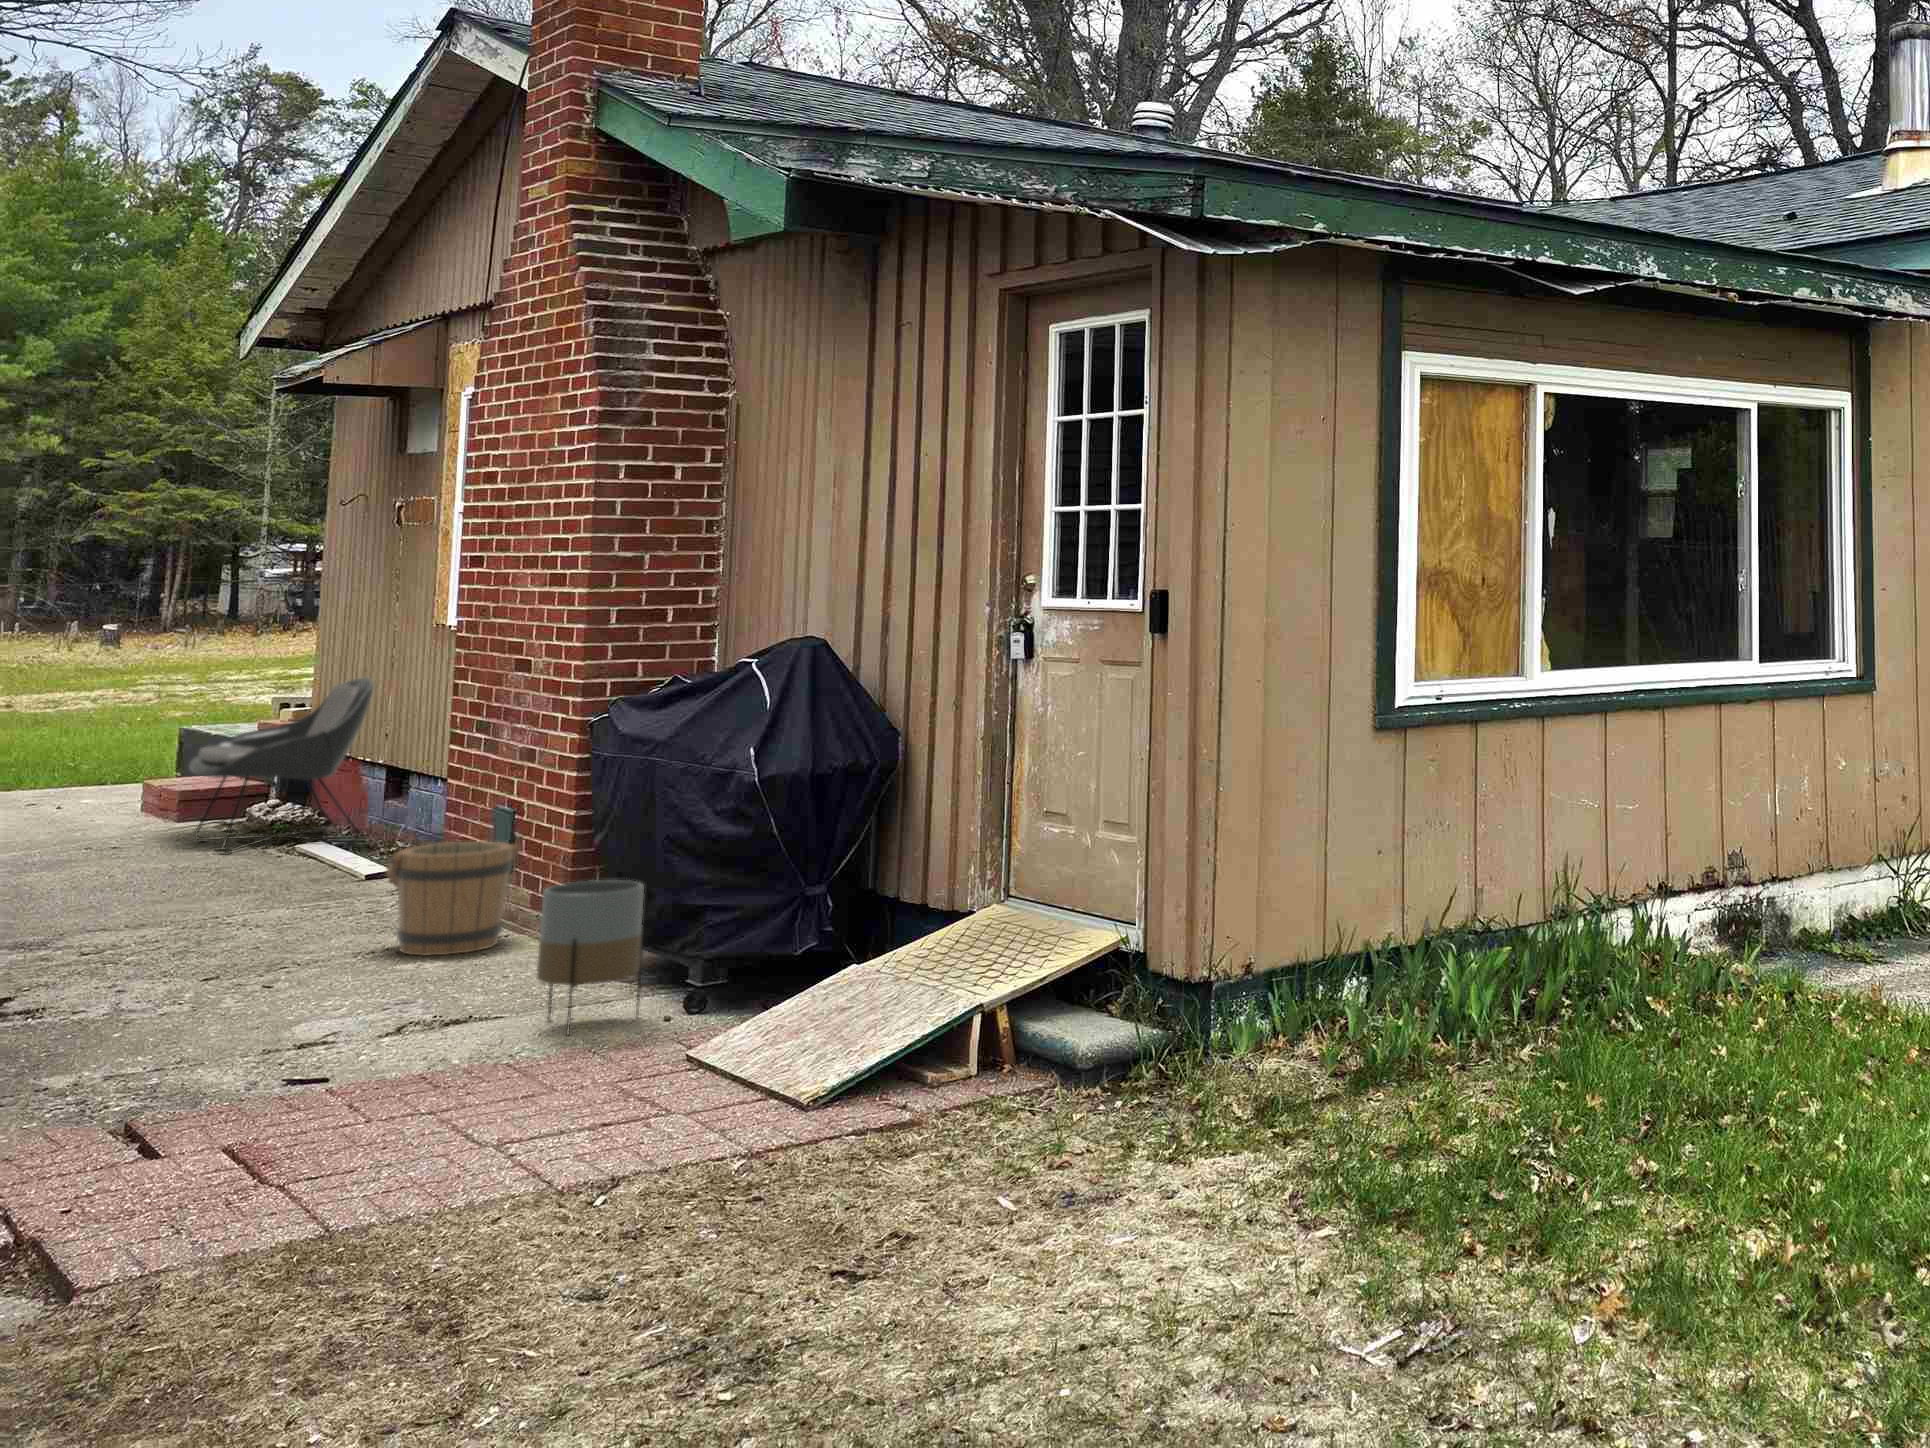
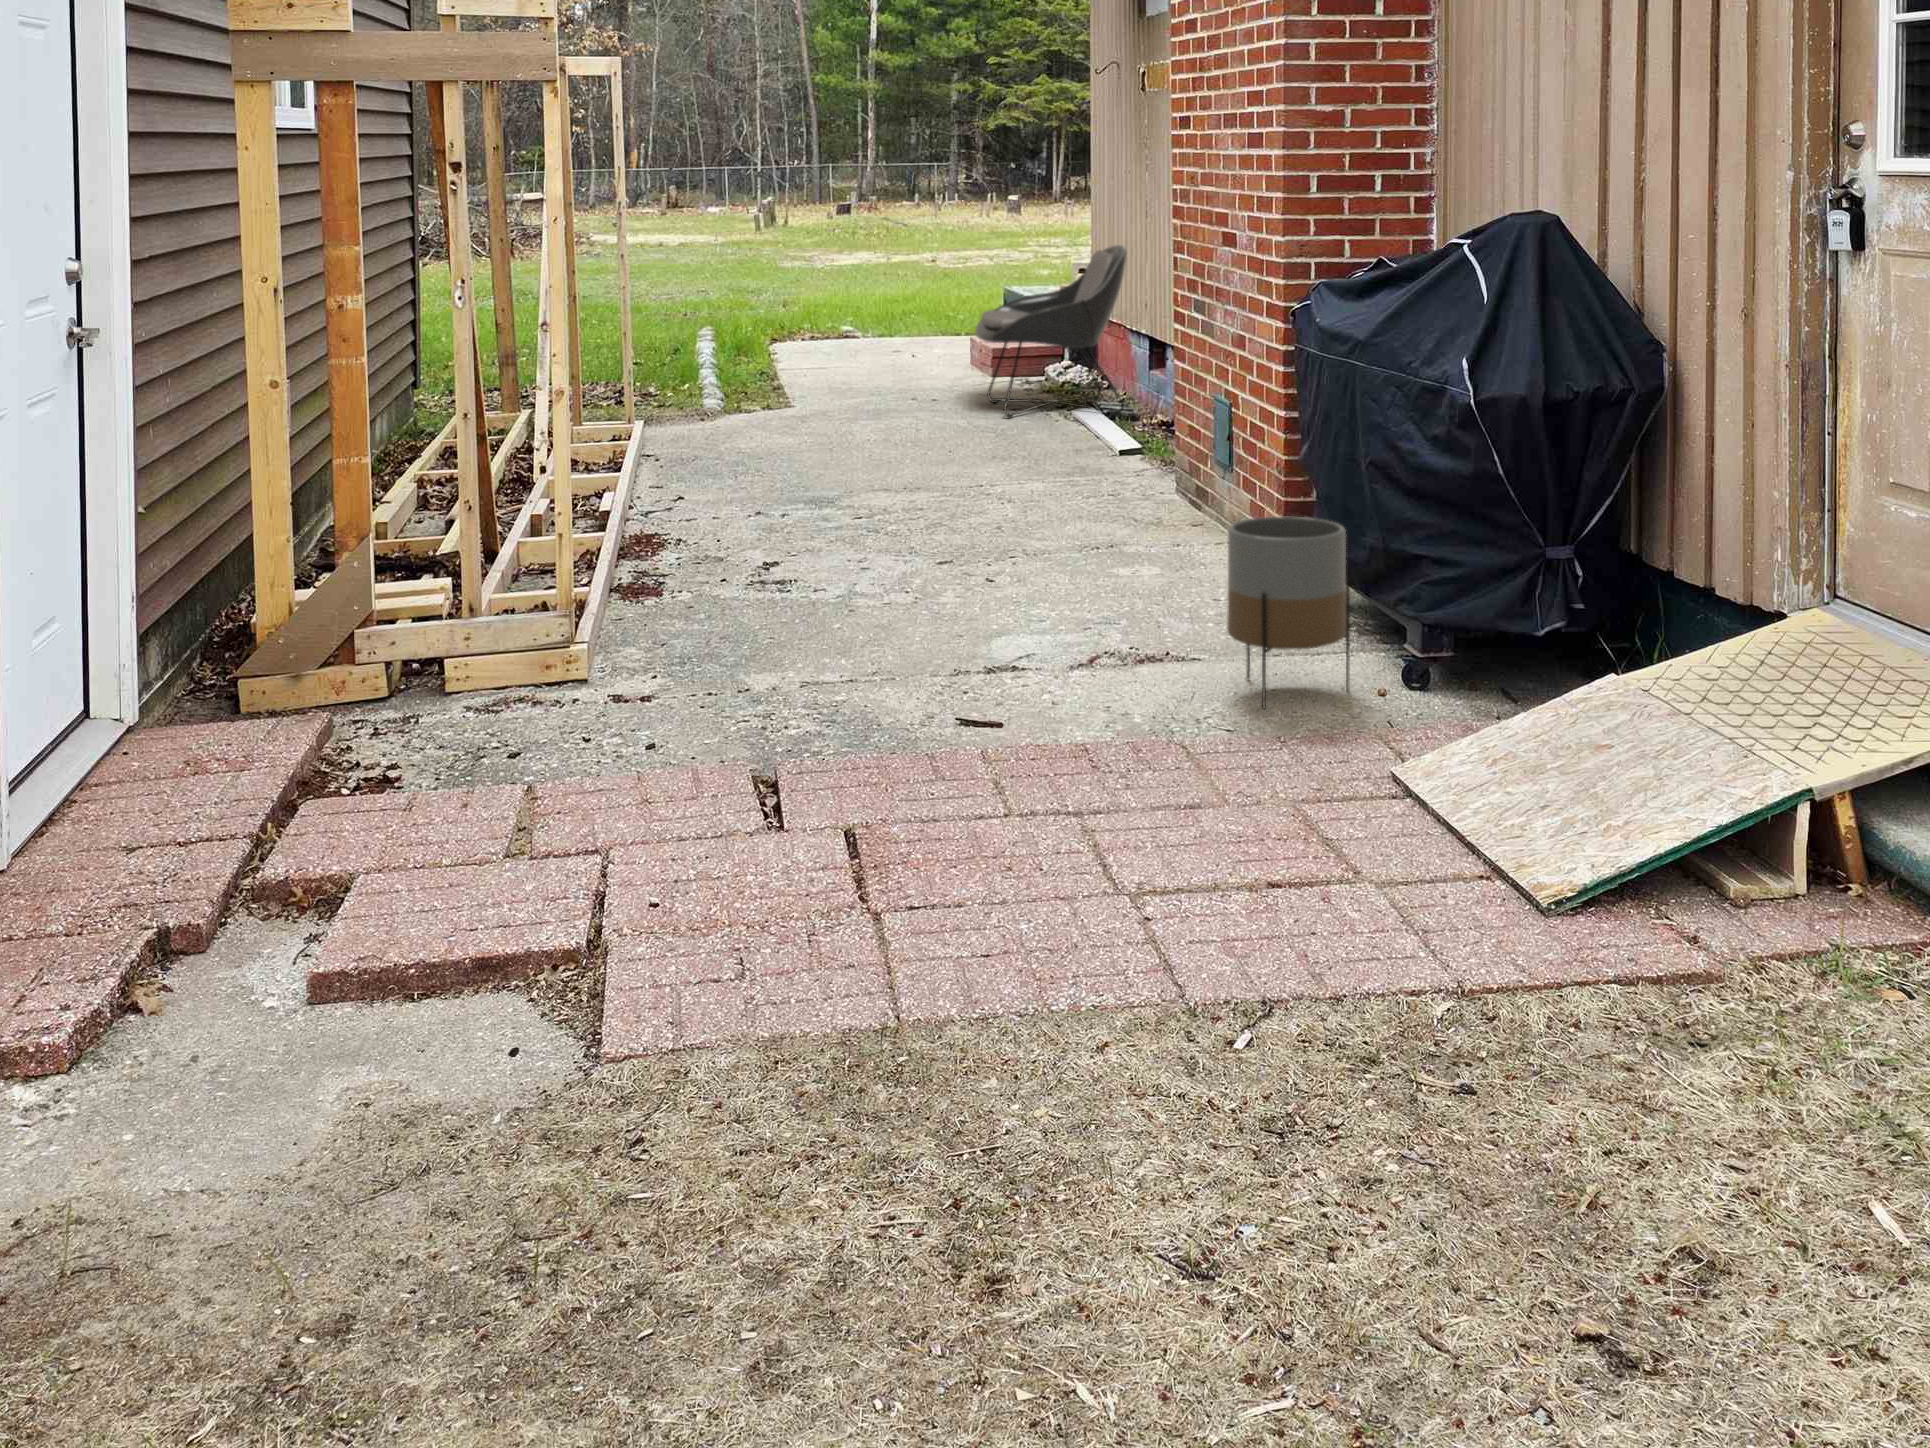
bucket: present [387,841,519,956] -> none [1102,439,1236,567]

